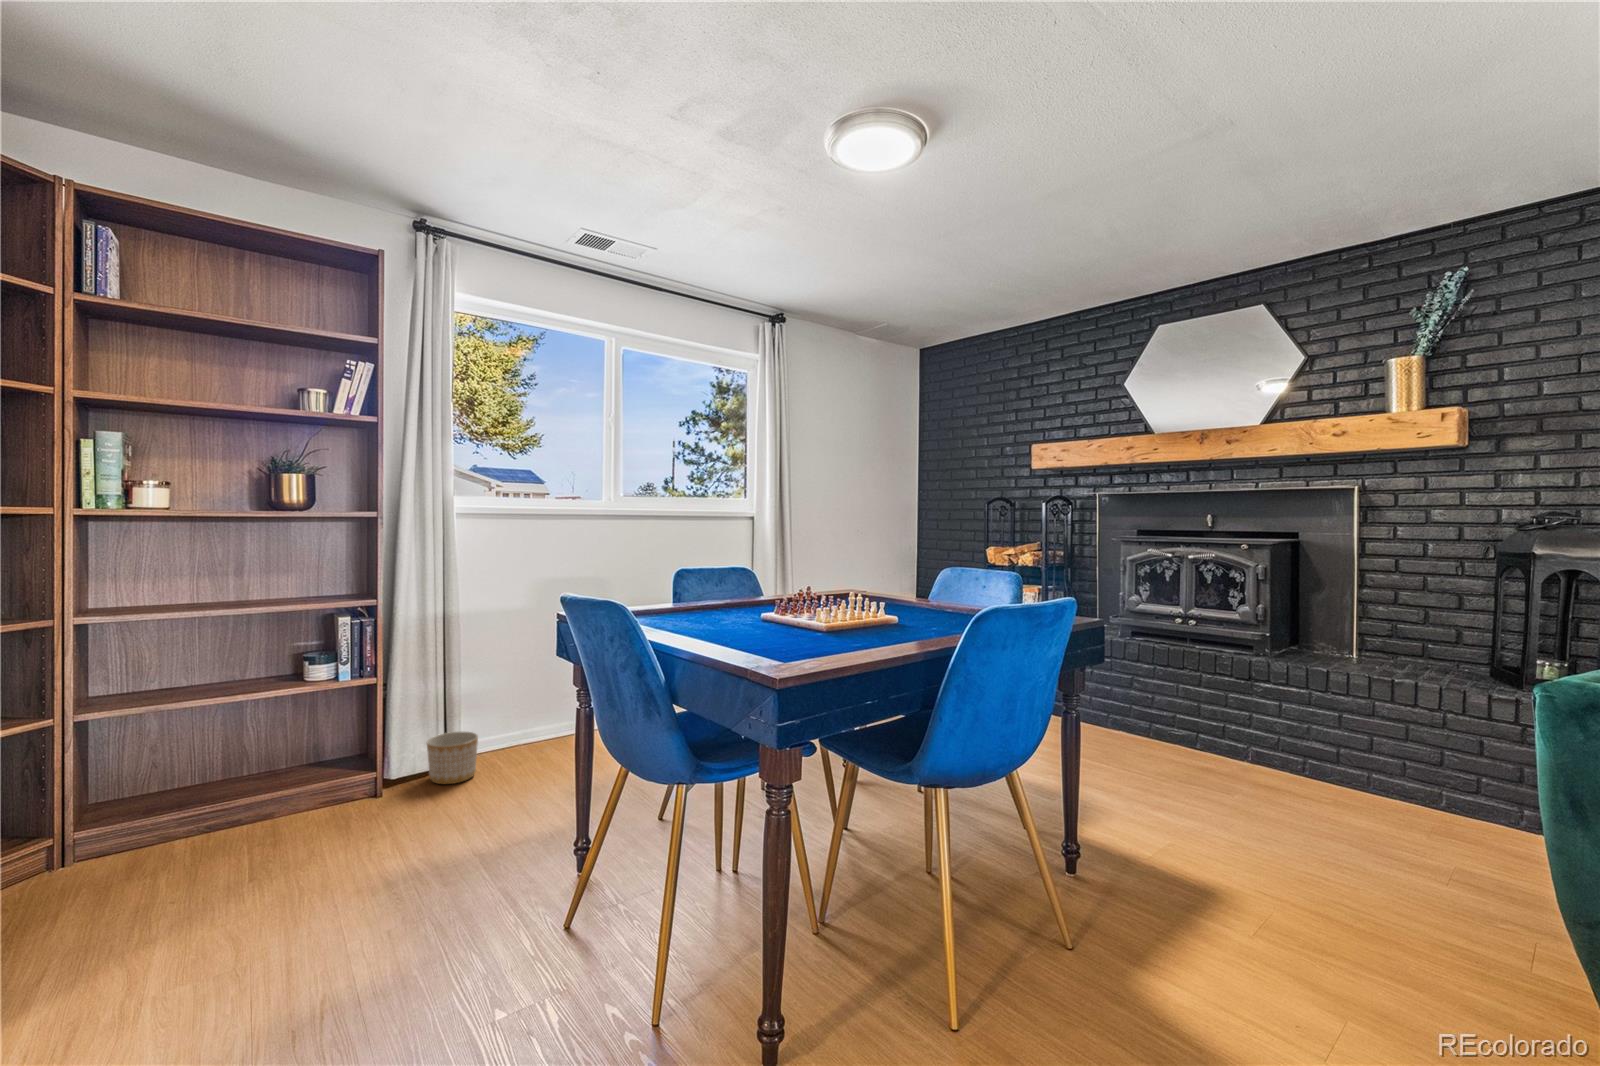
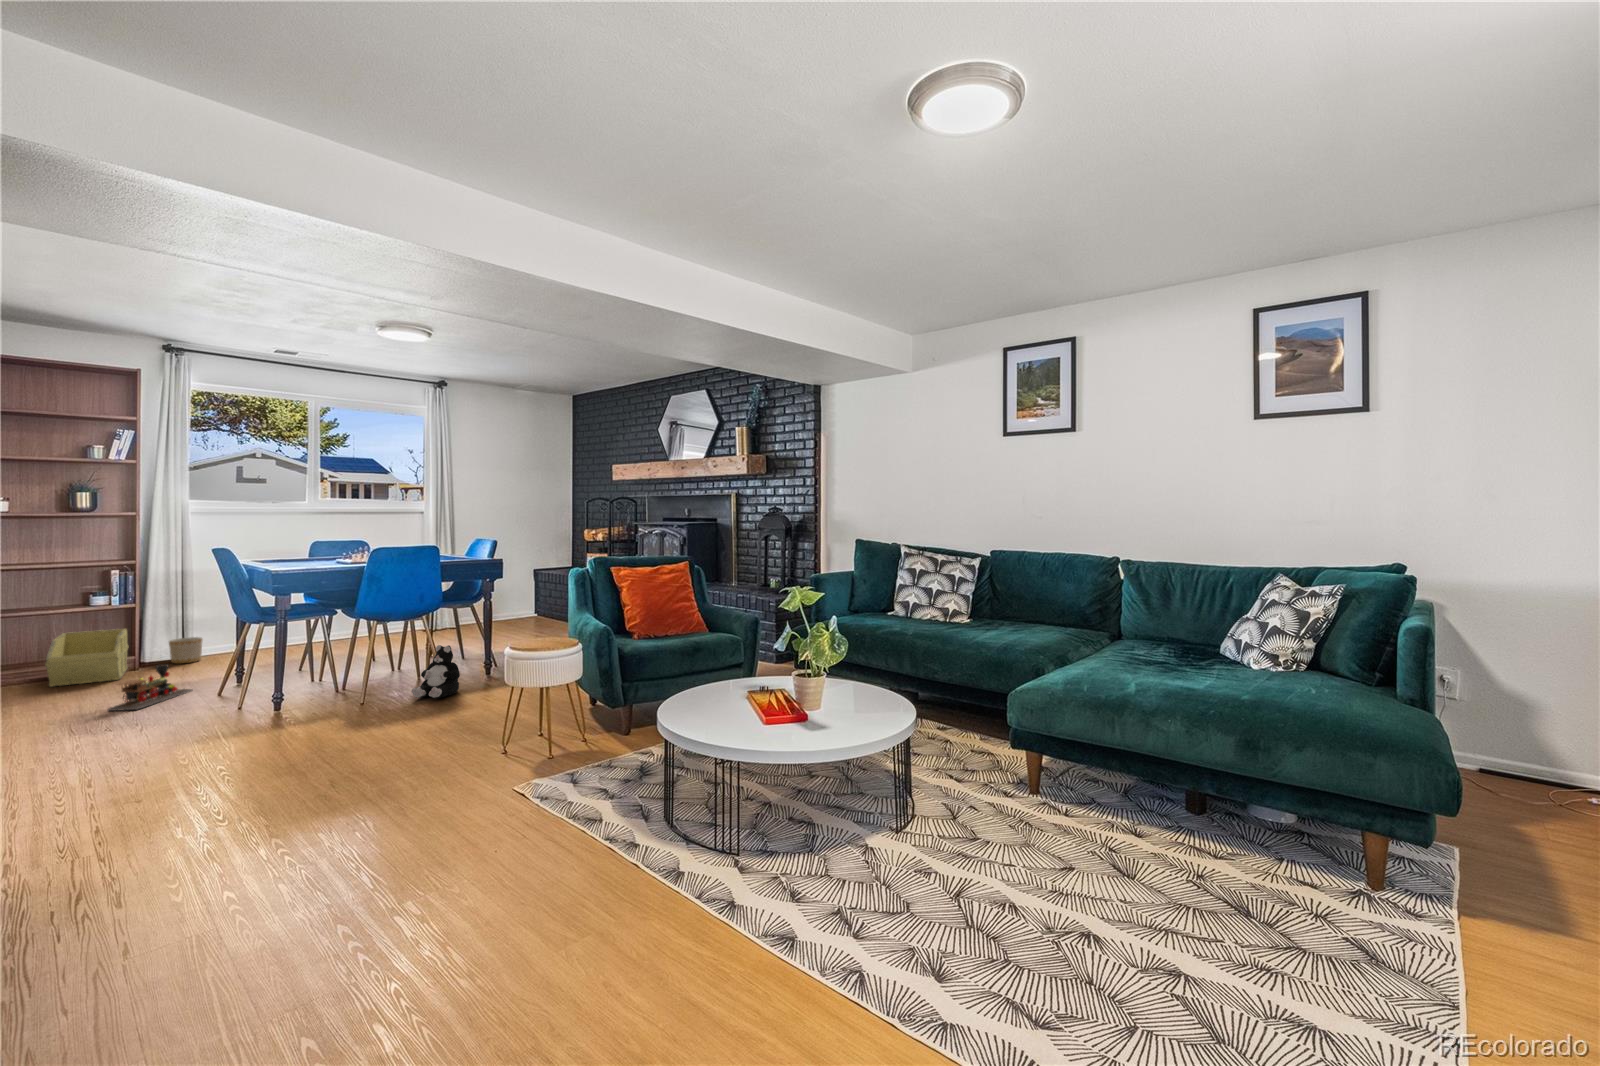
storage bin: none [229,722,363,865] -> present [45,629,129,686]
plush toy: none [1057,850,1169,1014] -> present [411,645,460,698]
toy train: none [368,858,517,1015] -> present [108,664,192,711]

